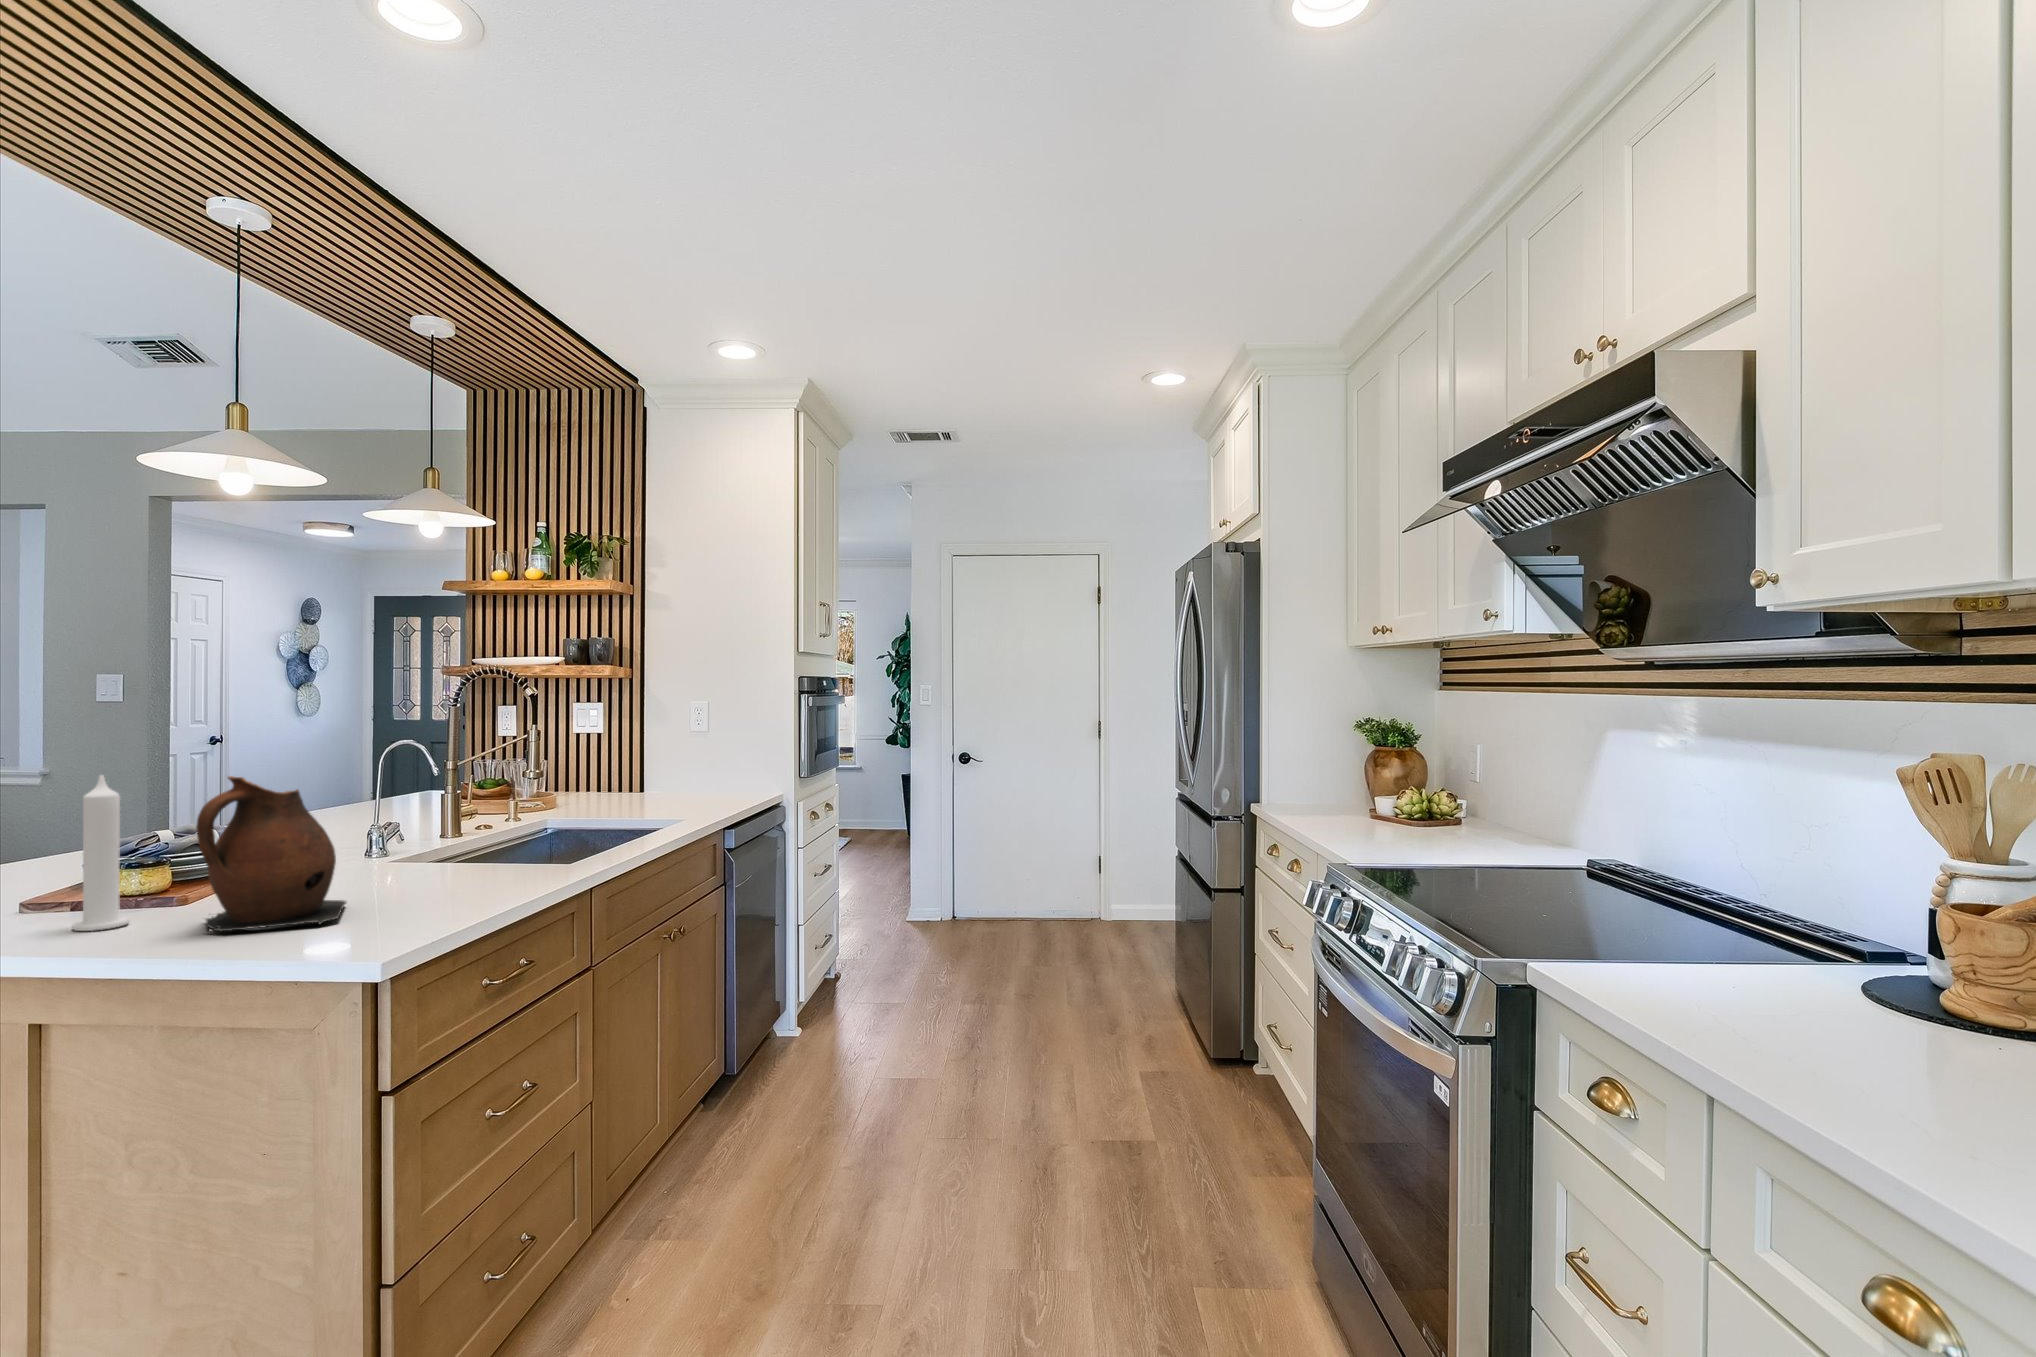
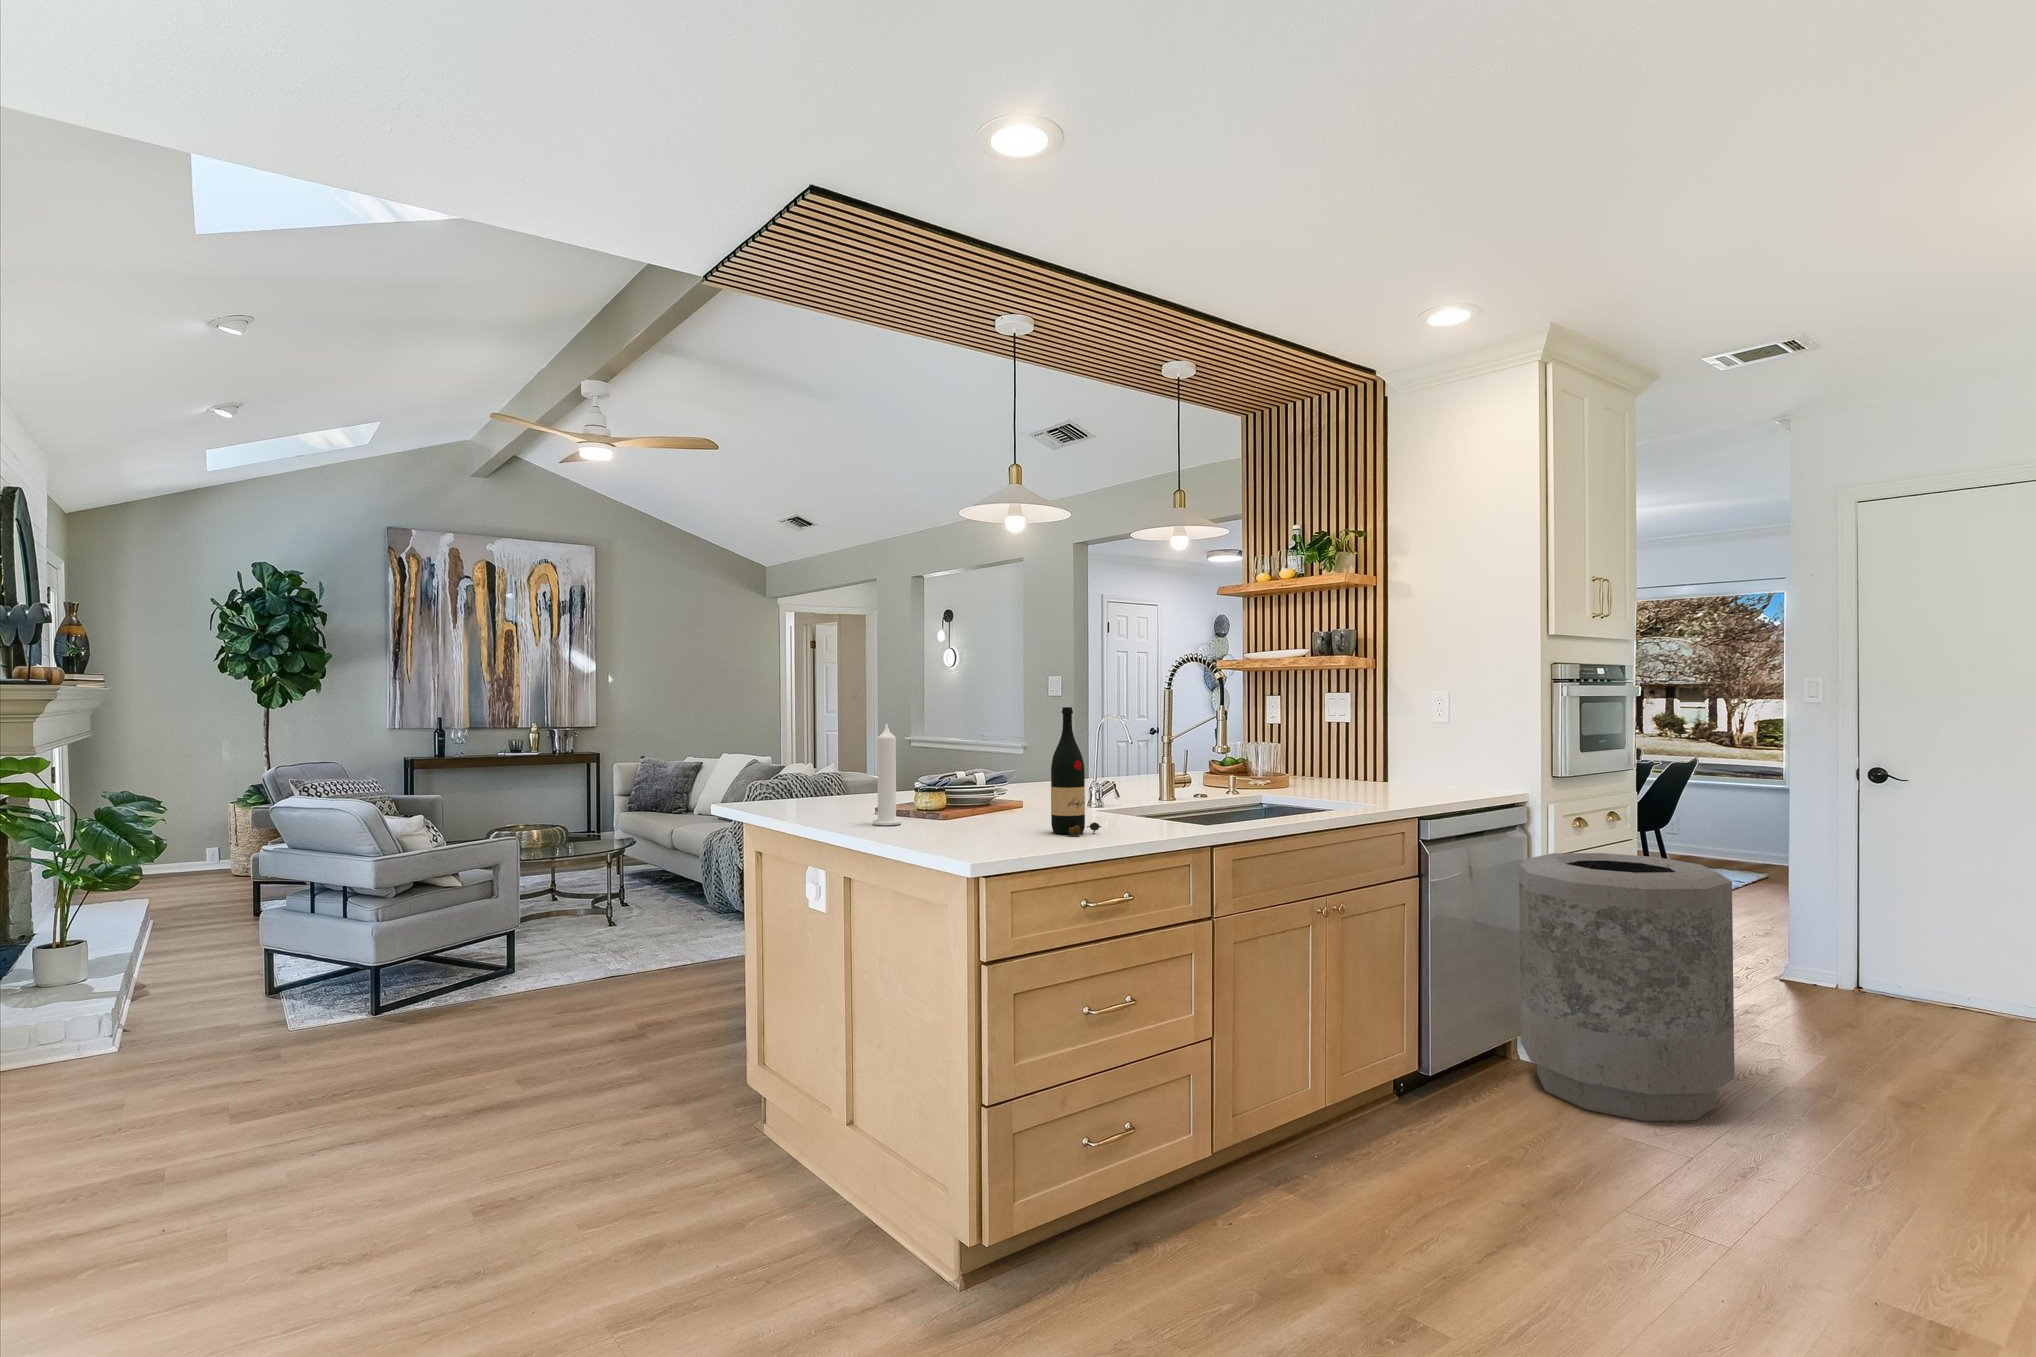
wine bottle: none [397,740,470,901] -> present [1051,707,1101,836]
ceramic pitcher: present [196,776,346,931] -> none [917,727,1016,839]
trash can: none [784,838,942,1063] -> present [1519,853,1735,1121]

